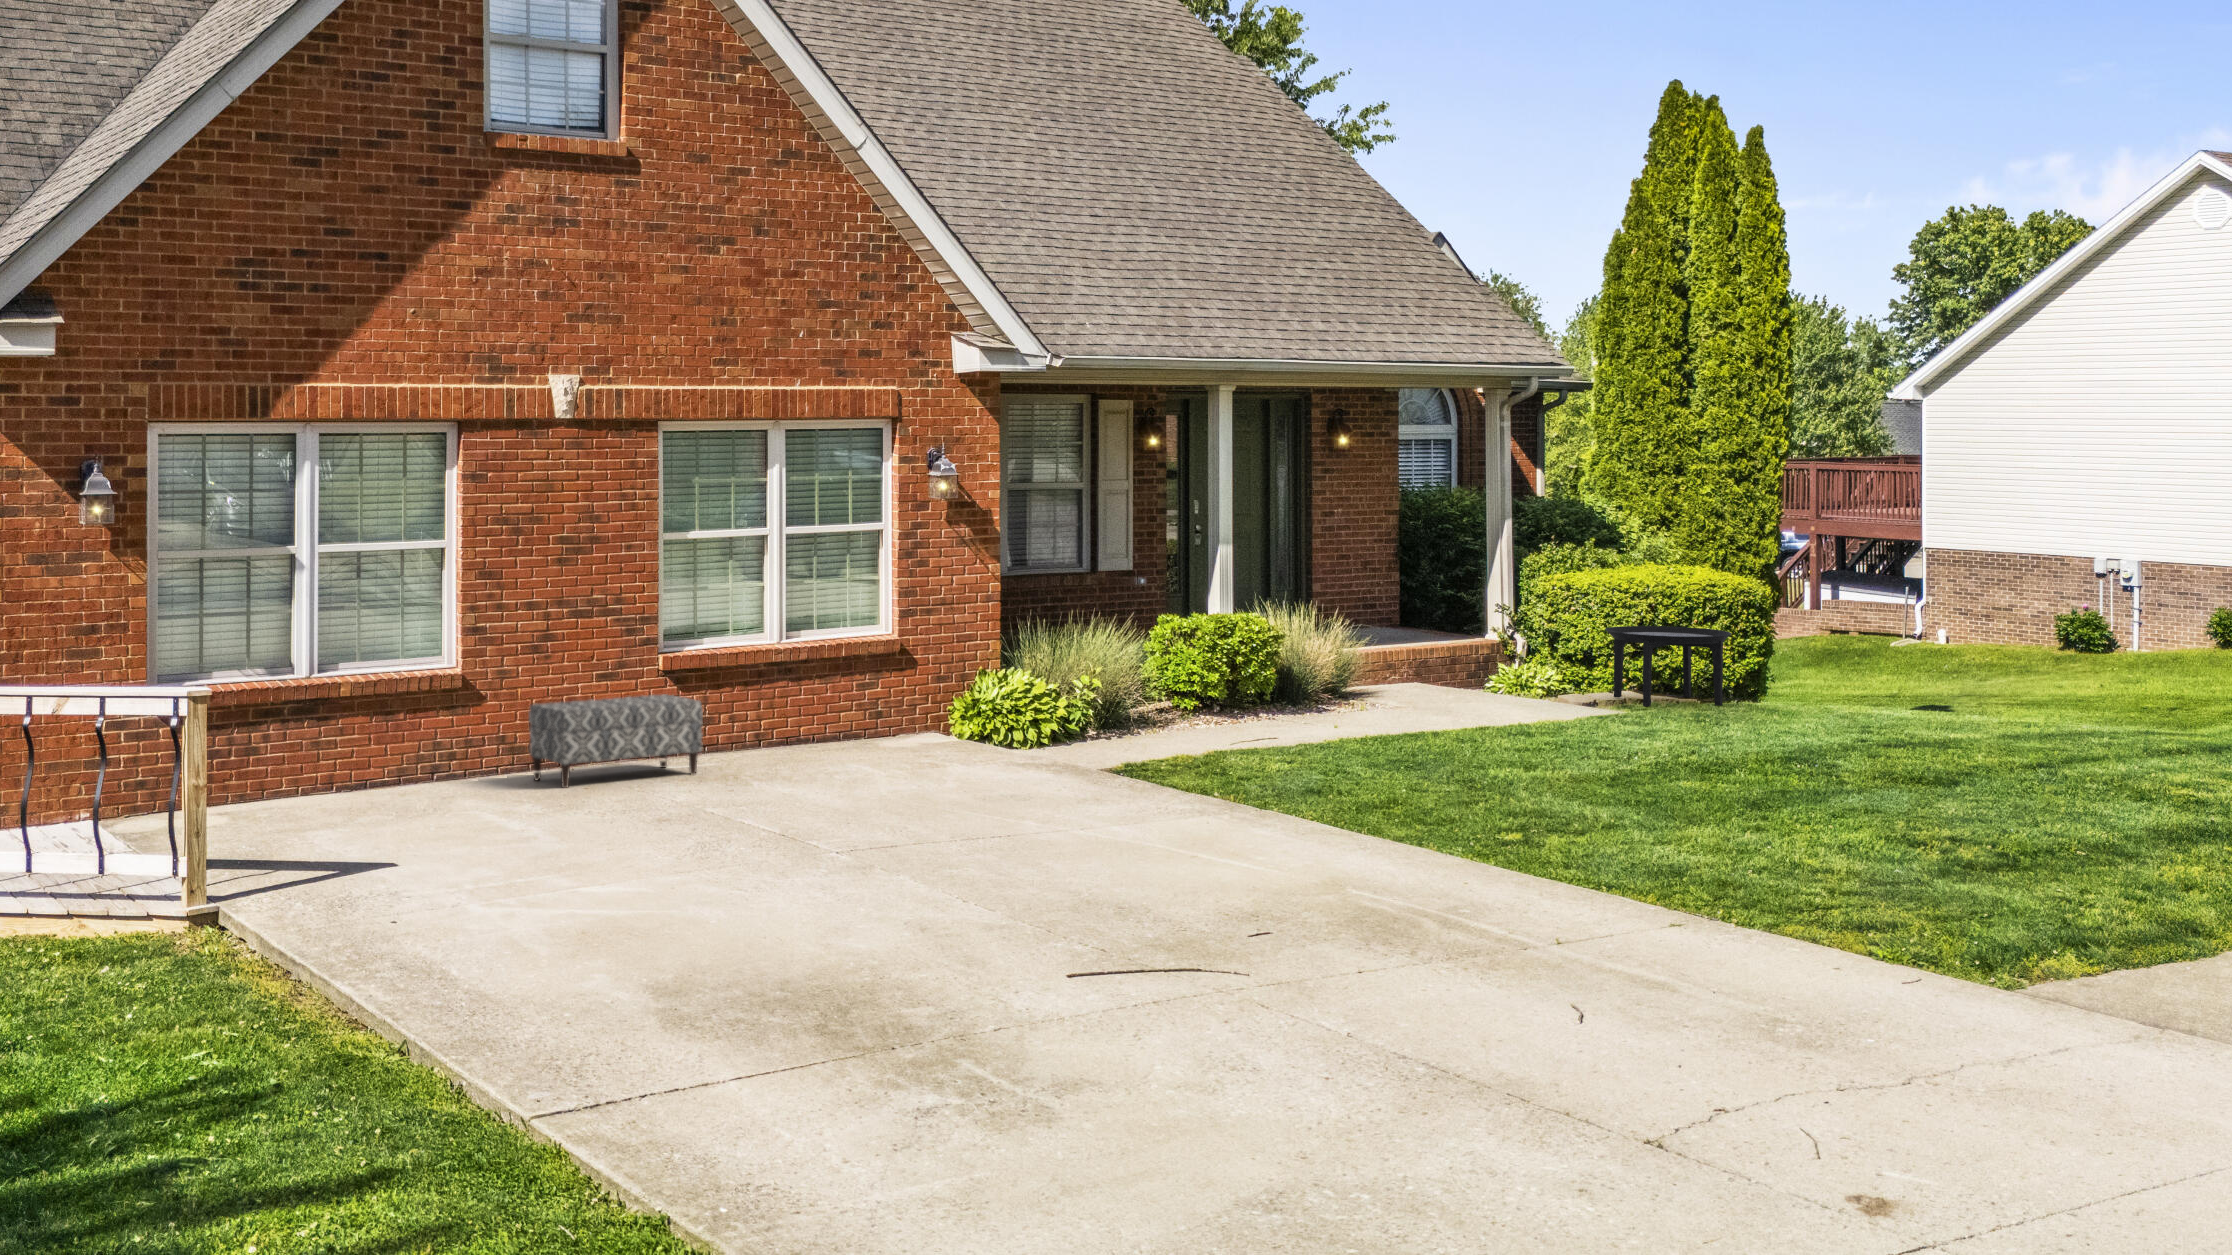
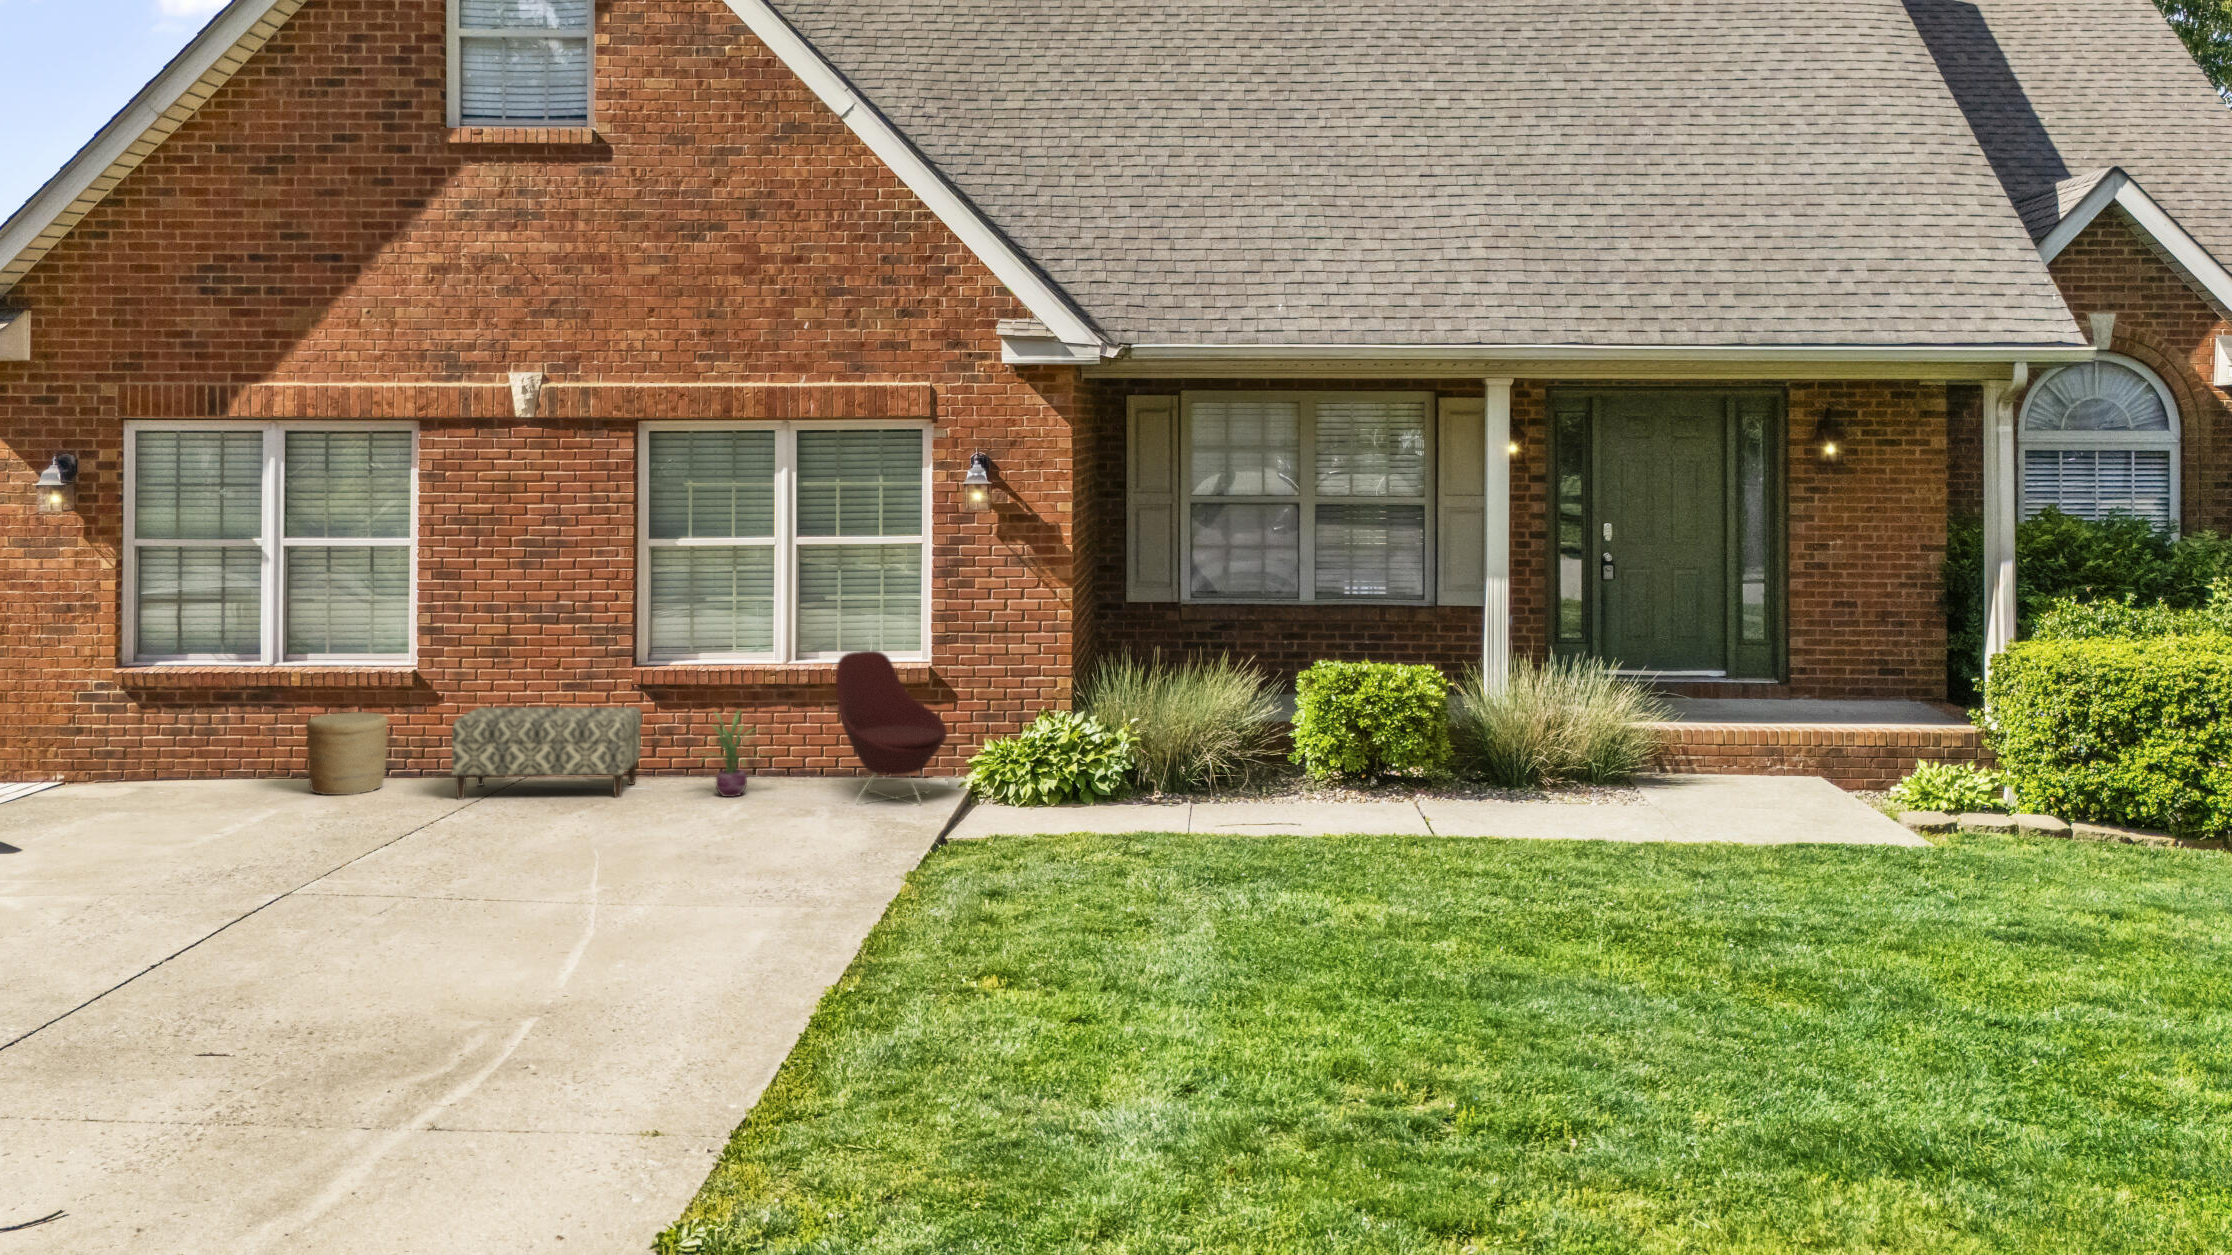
round table: present [1605,626,1731,706] -> none [1977,721,2177,860]
chair: none [853,627,954,759] -> present [836,651,947,805]
decorative plant: none [740,687,813,765] -> present [690,710,749,797]
woven basket: none [387,718,464,799] -> present [306,712,388,795]

